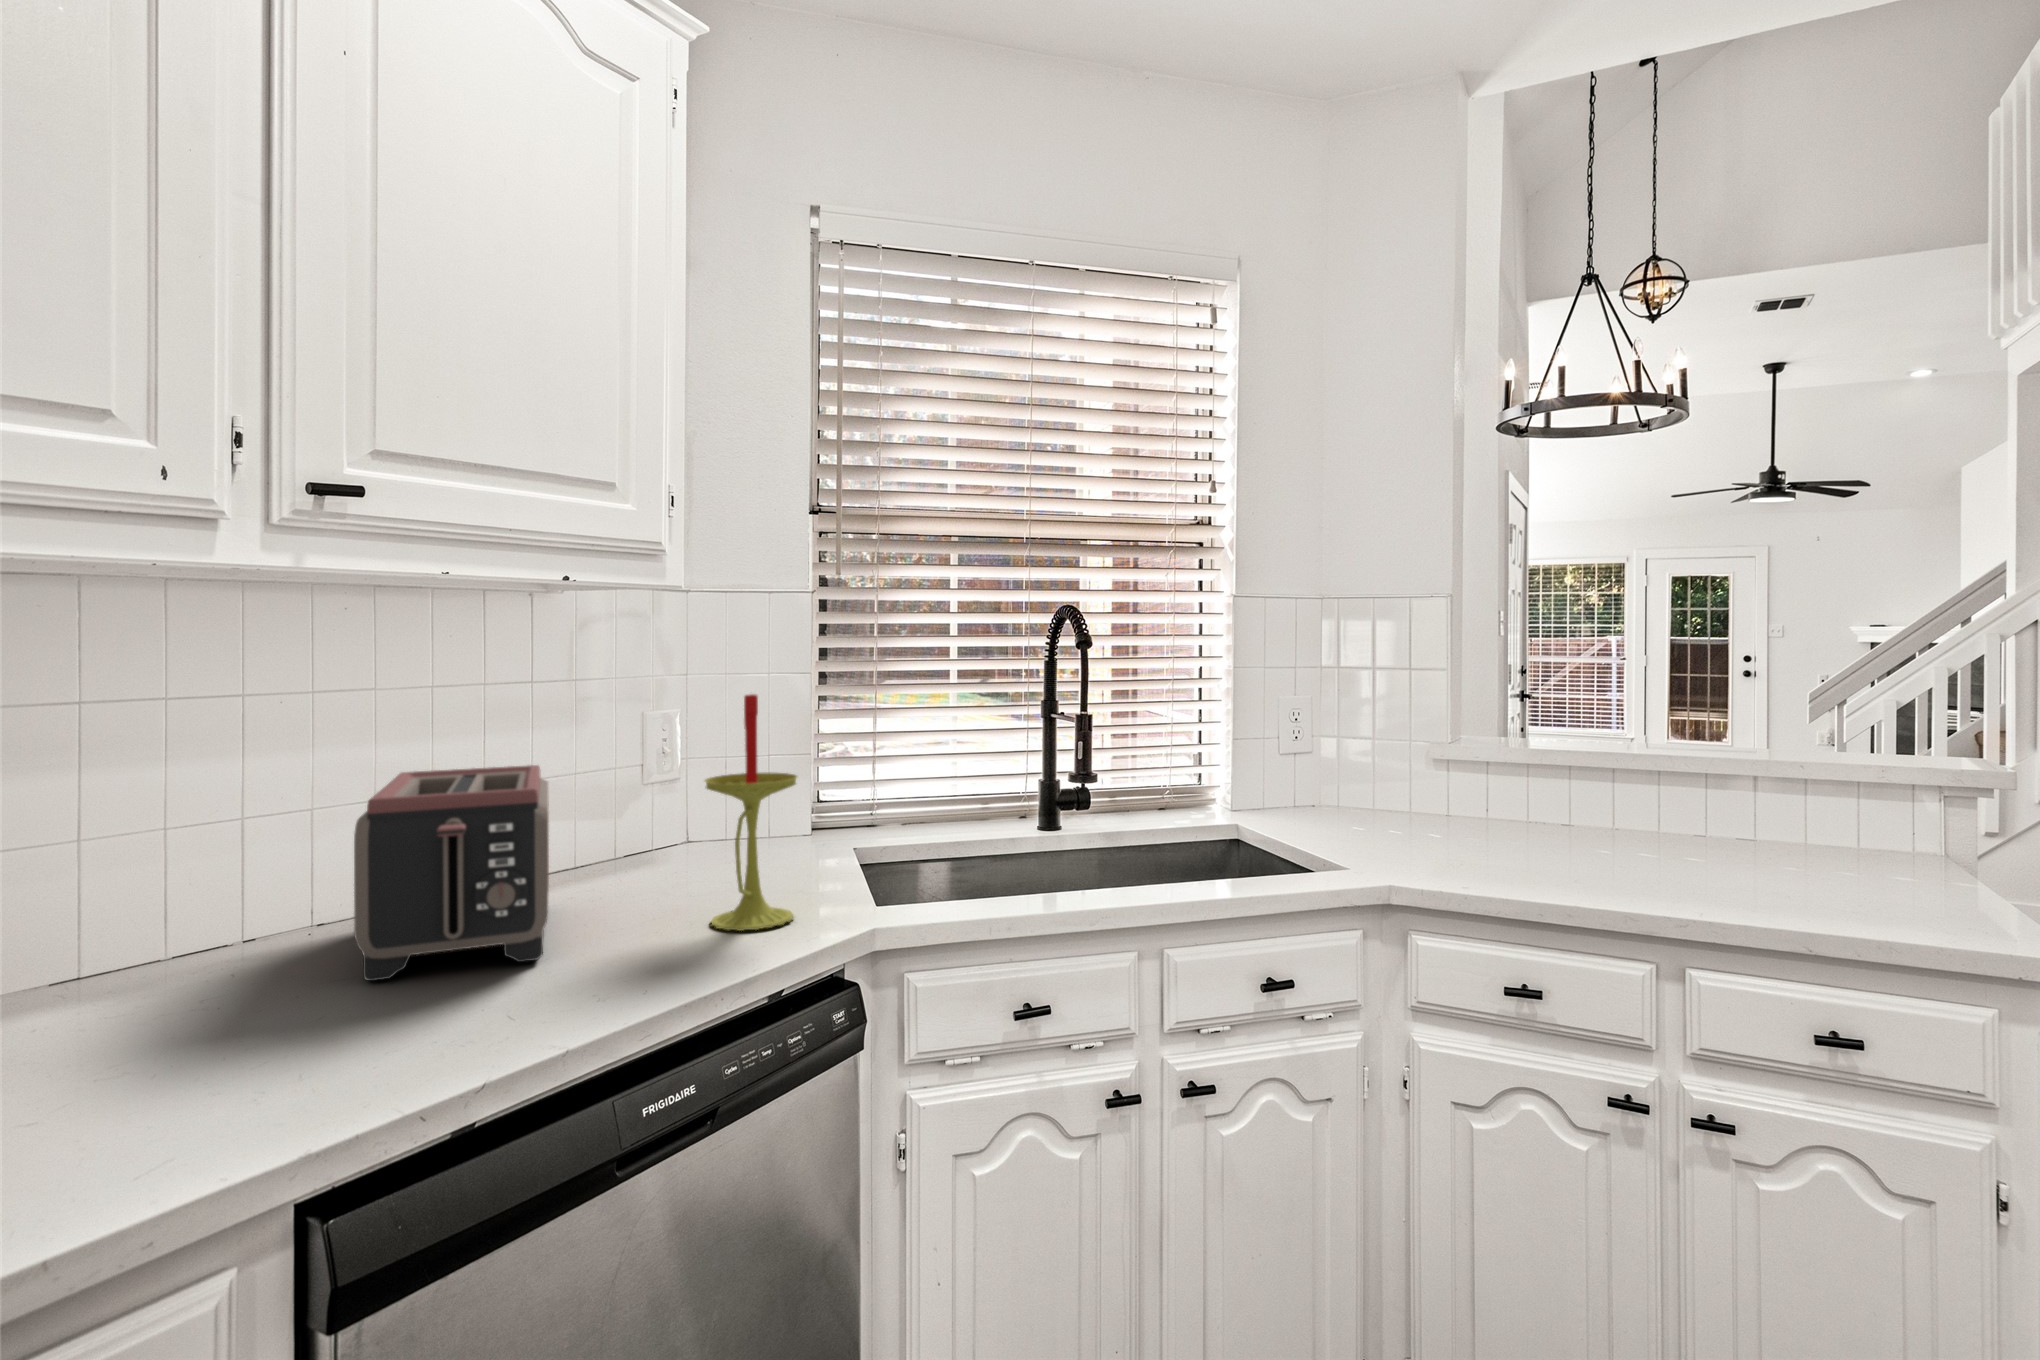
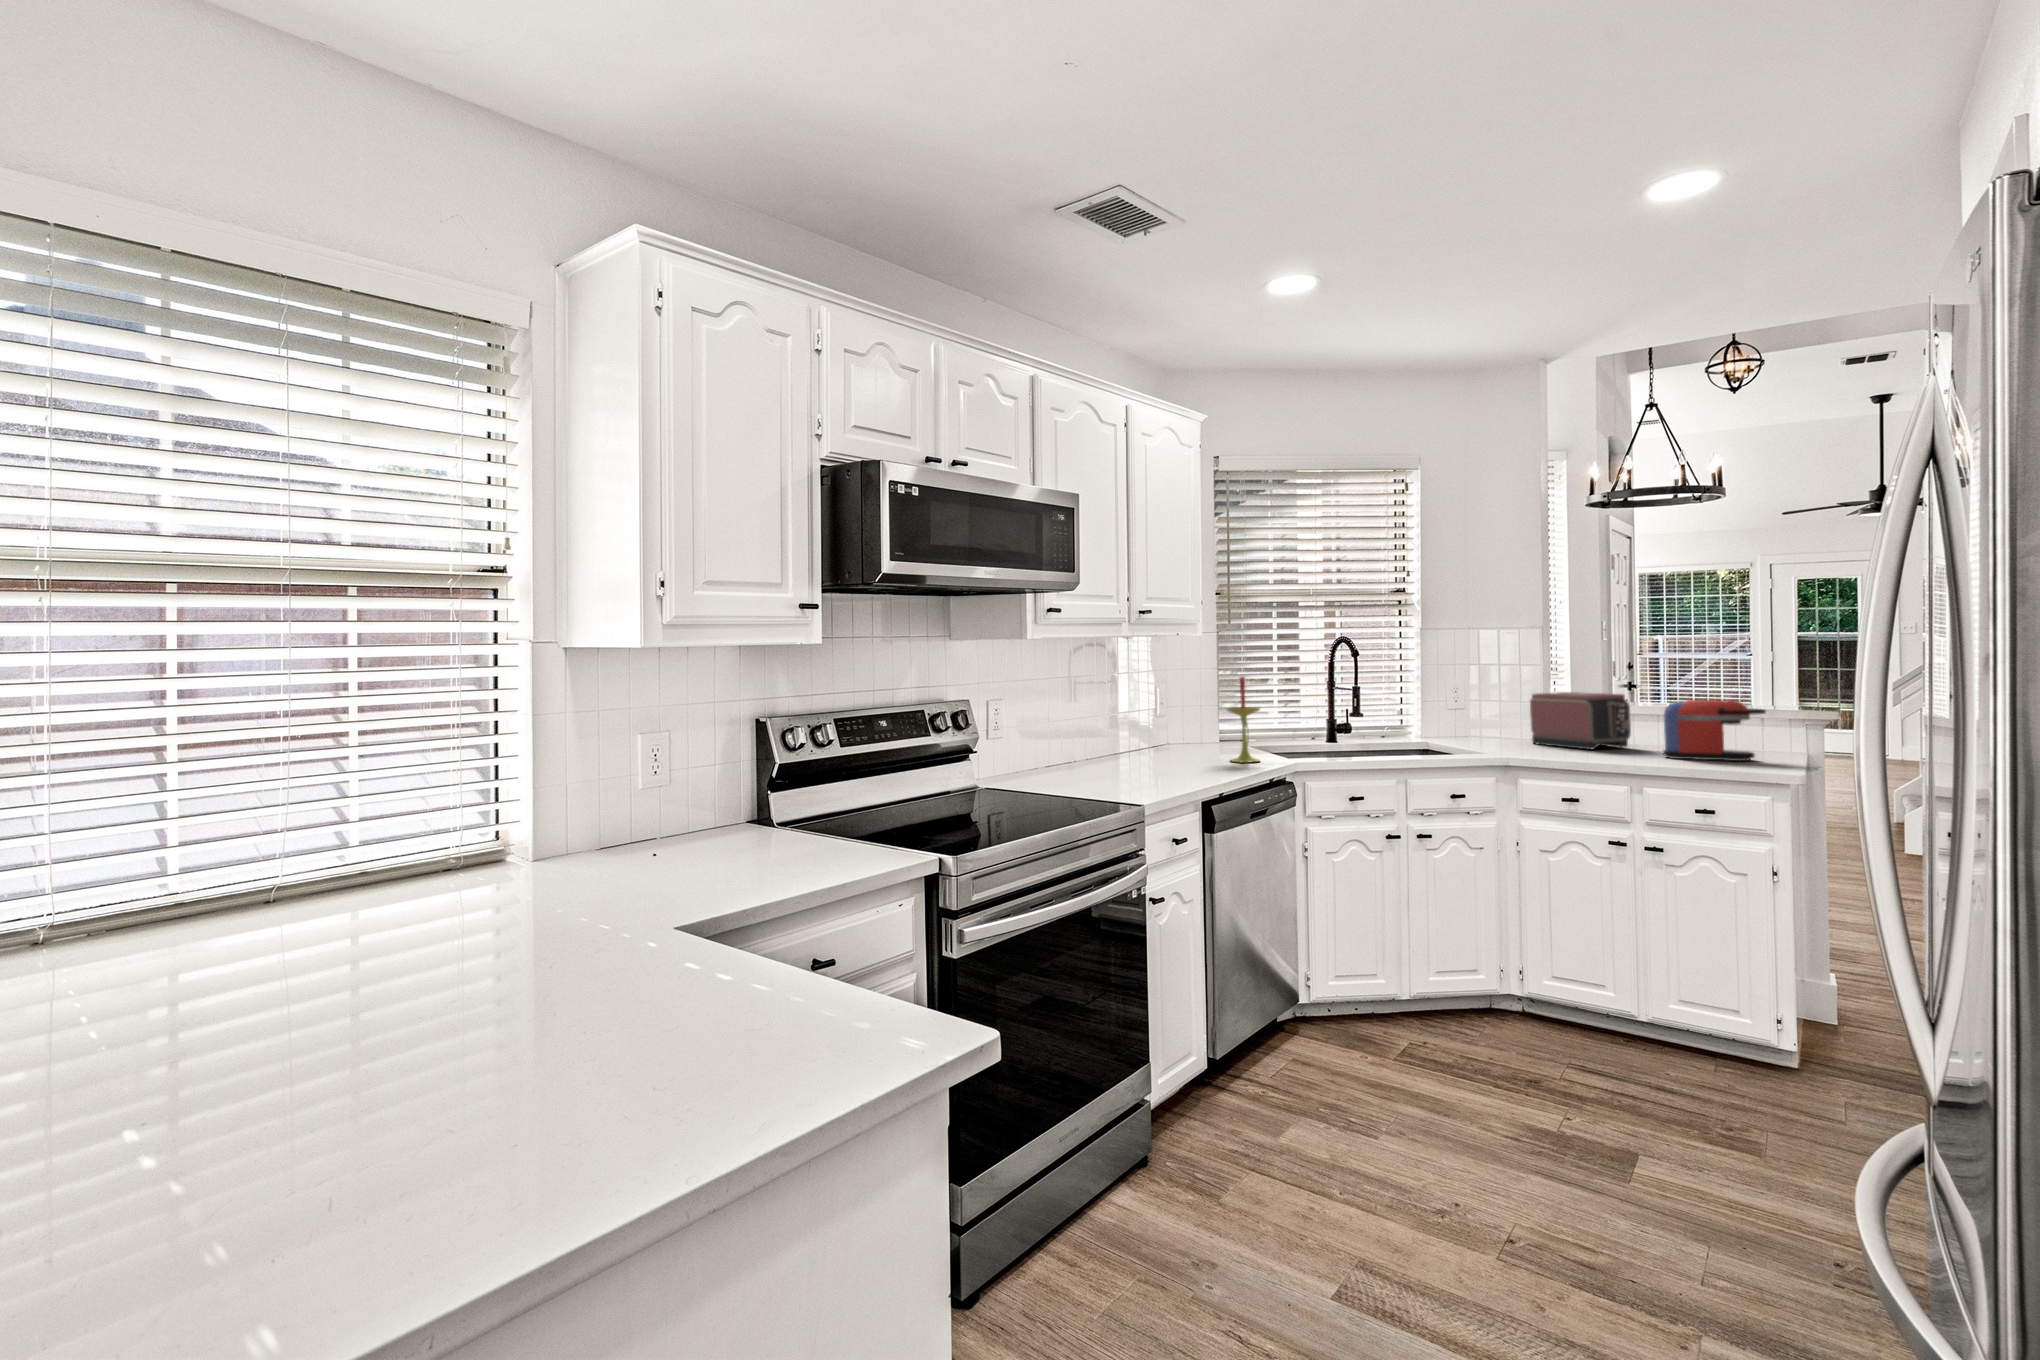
coffee maker: none [1712,761,1947,911] -> present [1663,699,1766,761]
toaster: present [354,765,549,981] -> present [1530,692,1631,750]

